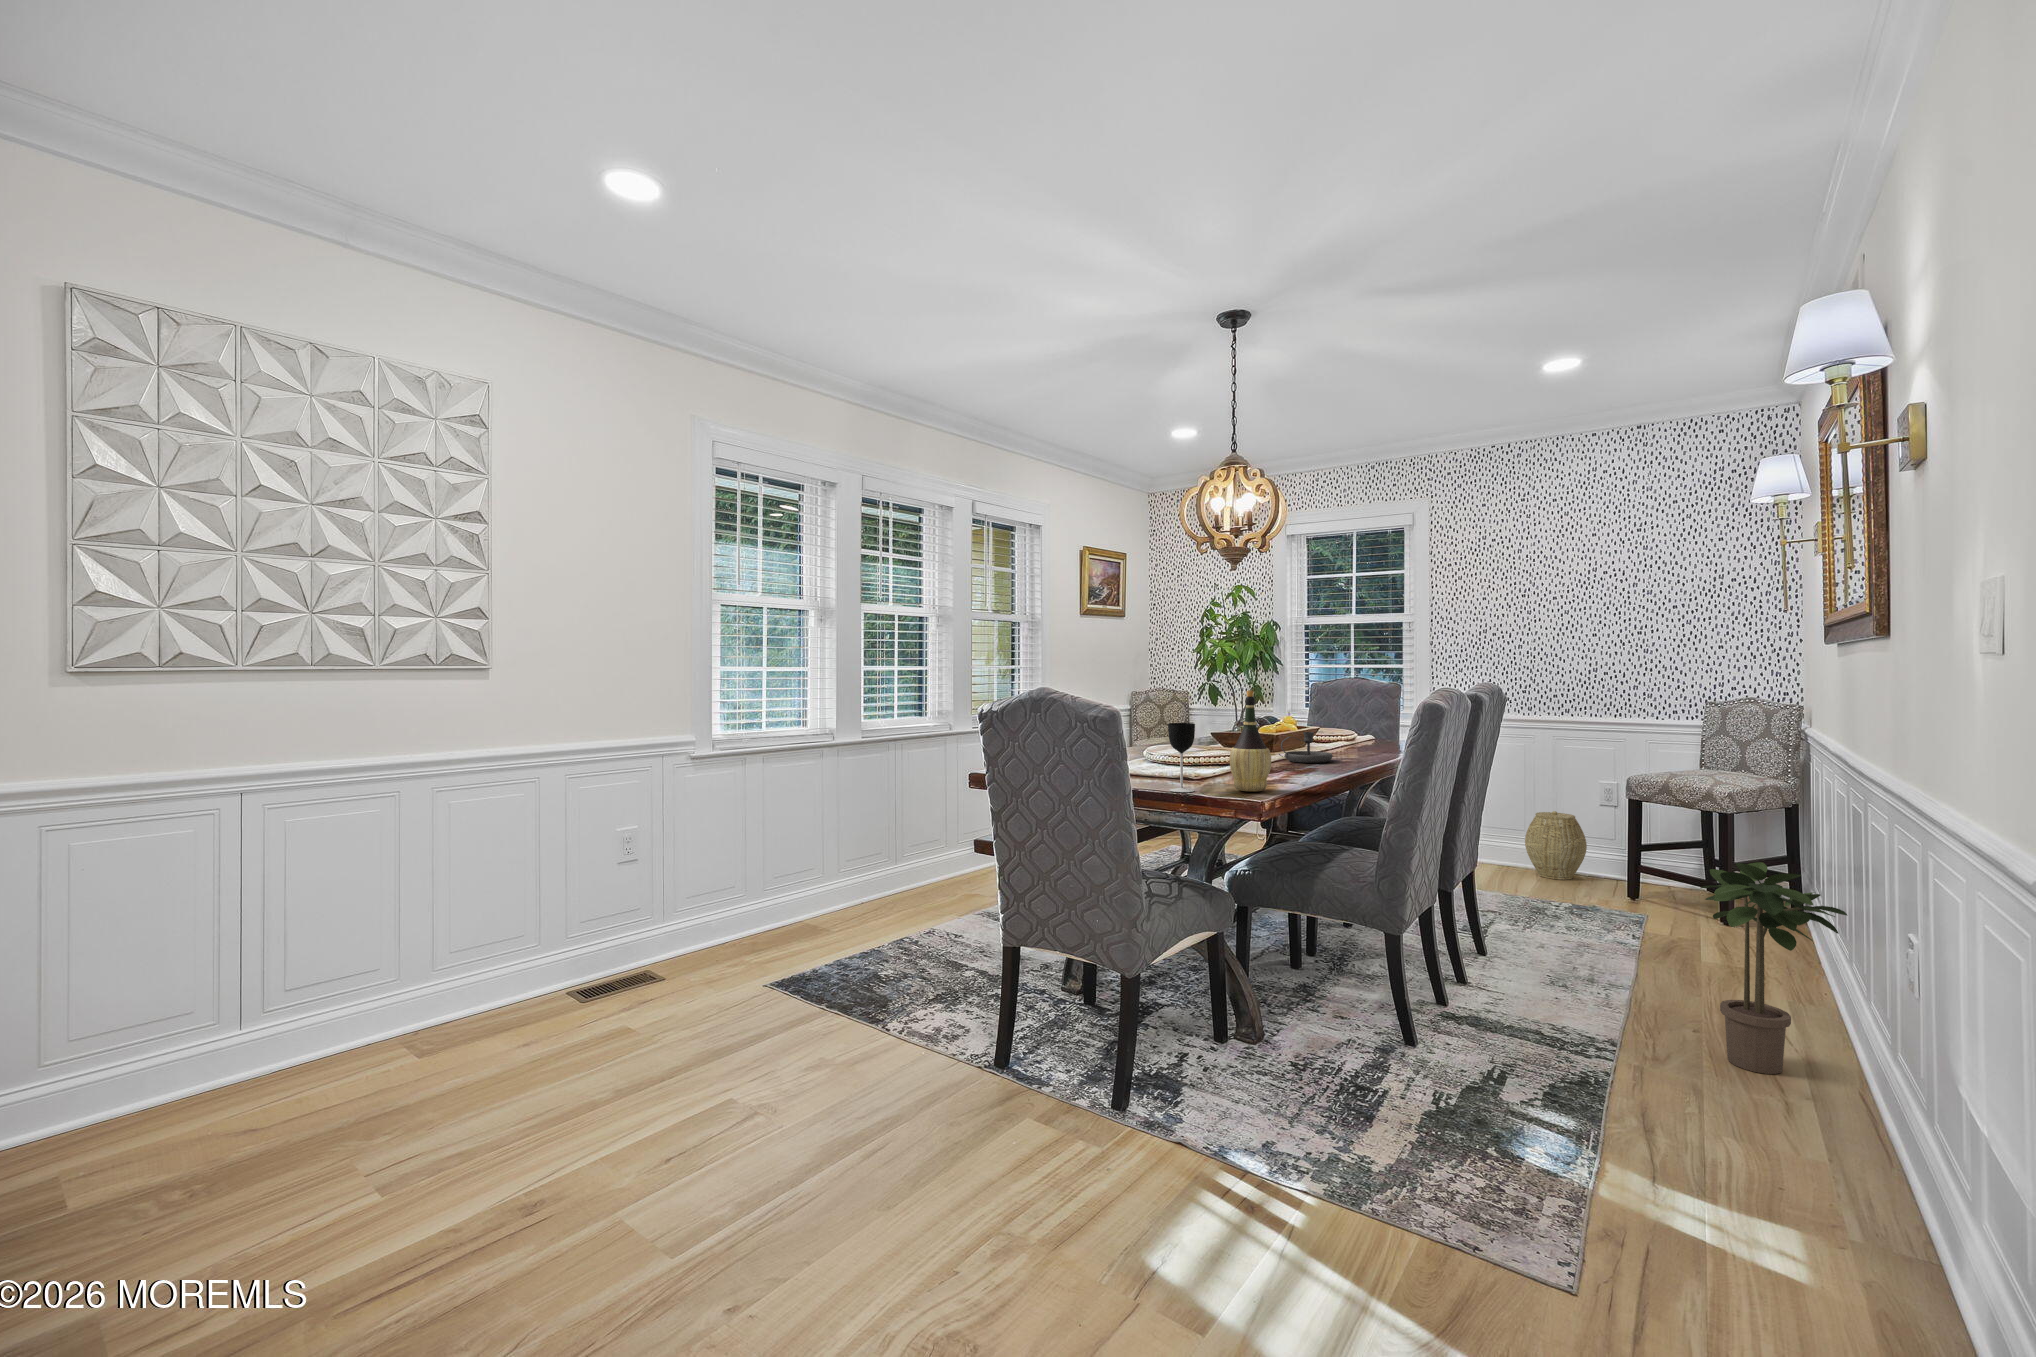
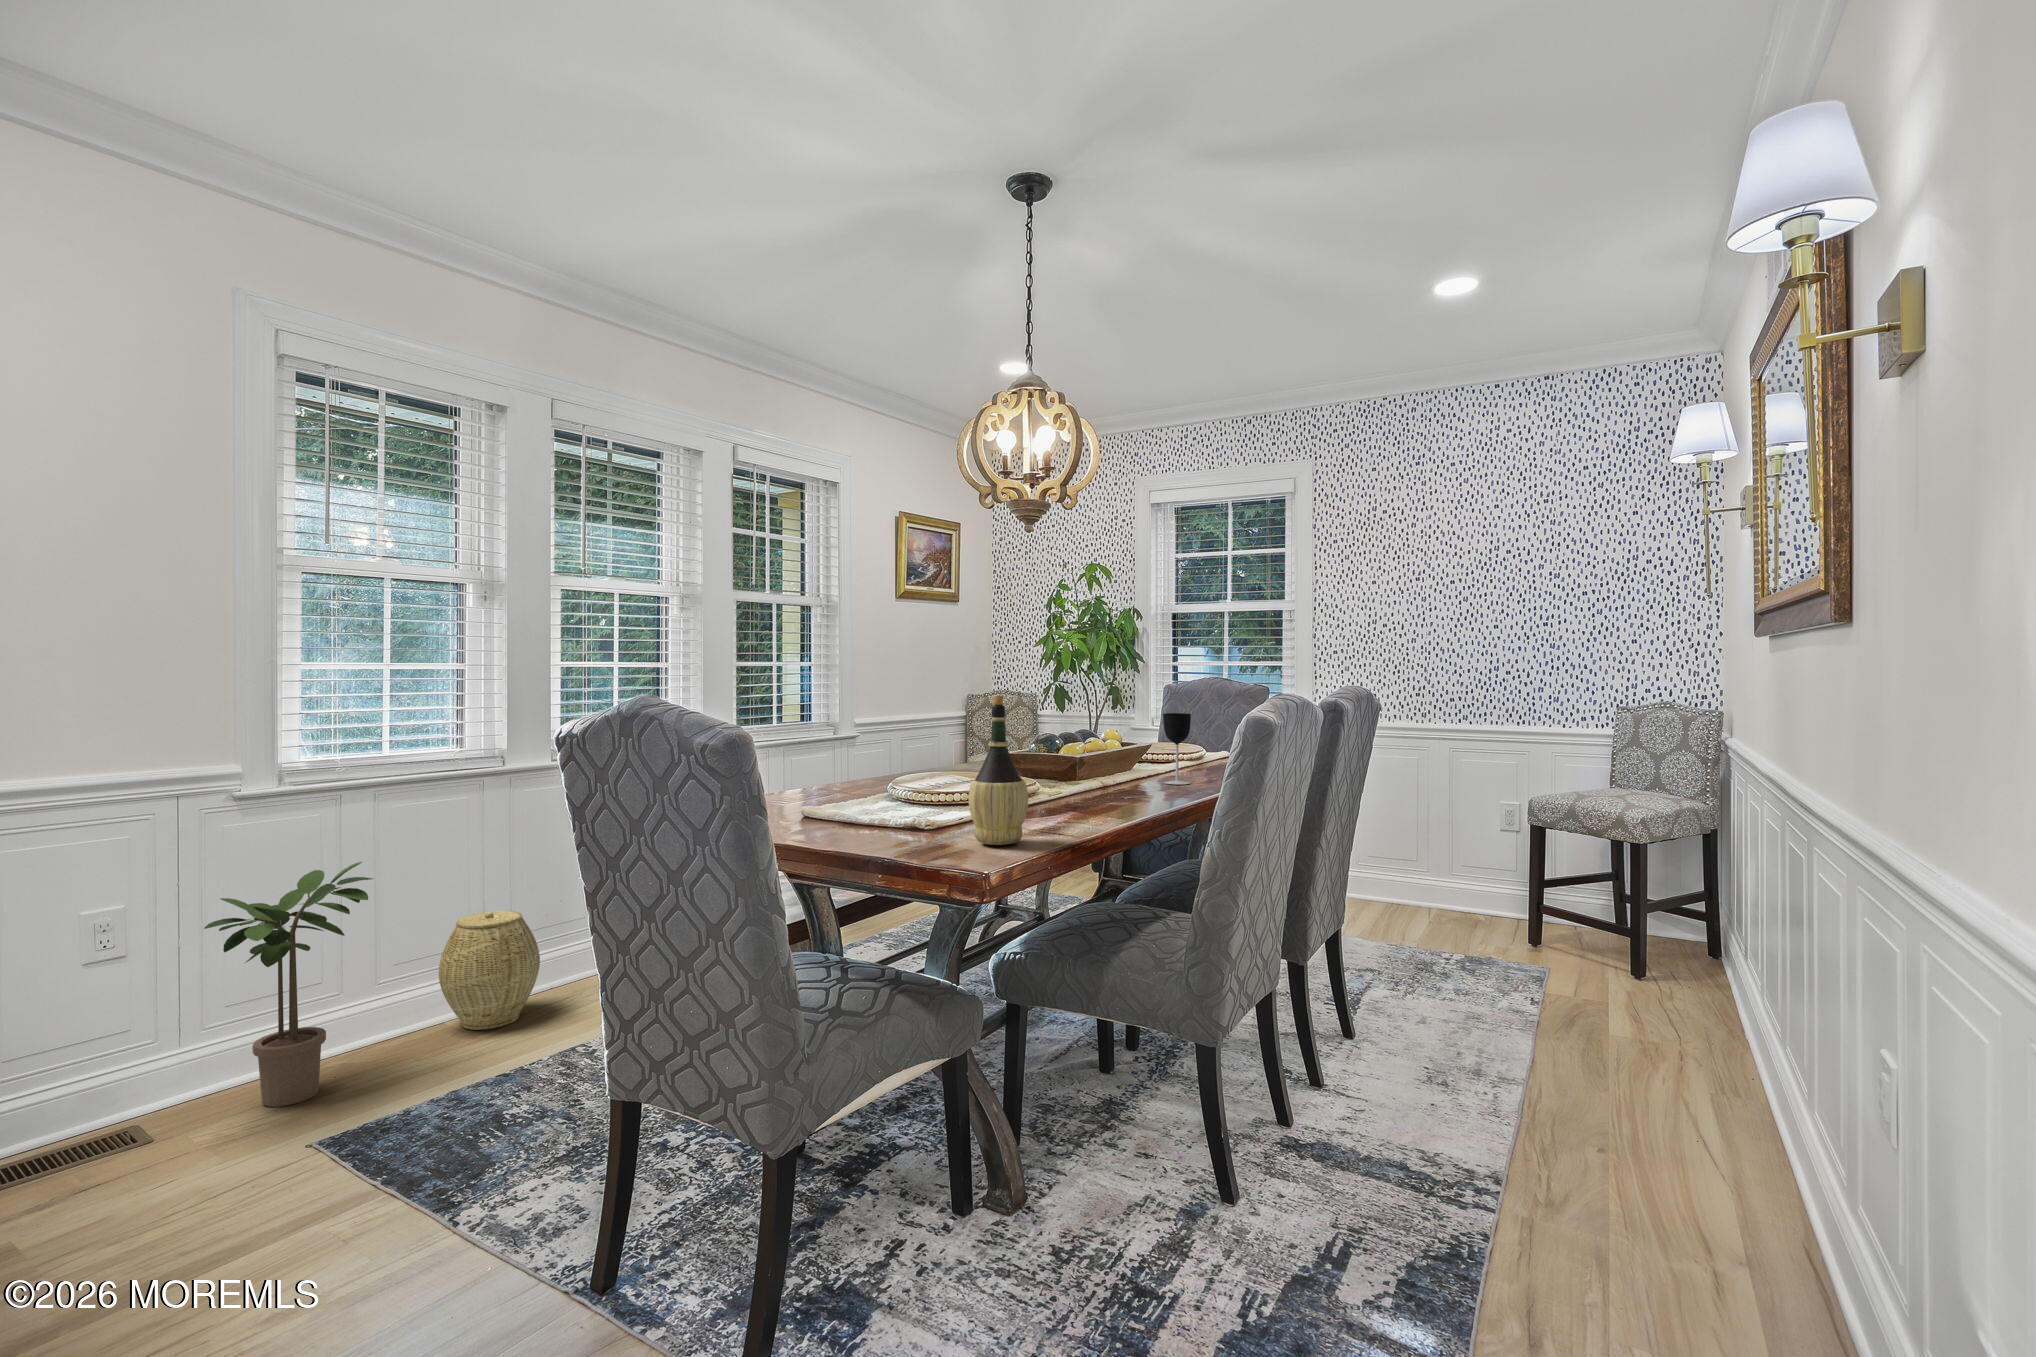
wine glass: present [1168,723,1195,792] -> present [1163,713,1191,784]
candlestick: present [1279,732,1333,763] -> none [1082,750,1153,793]
woven basket: present [1525,811,1587,880] -> present [439,911,540,1030]
potted plant: present [1701,862,1847,1074] -> present [204,862,373,1107]

